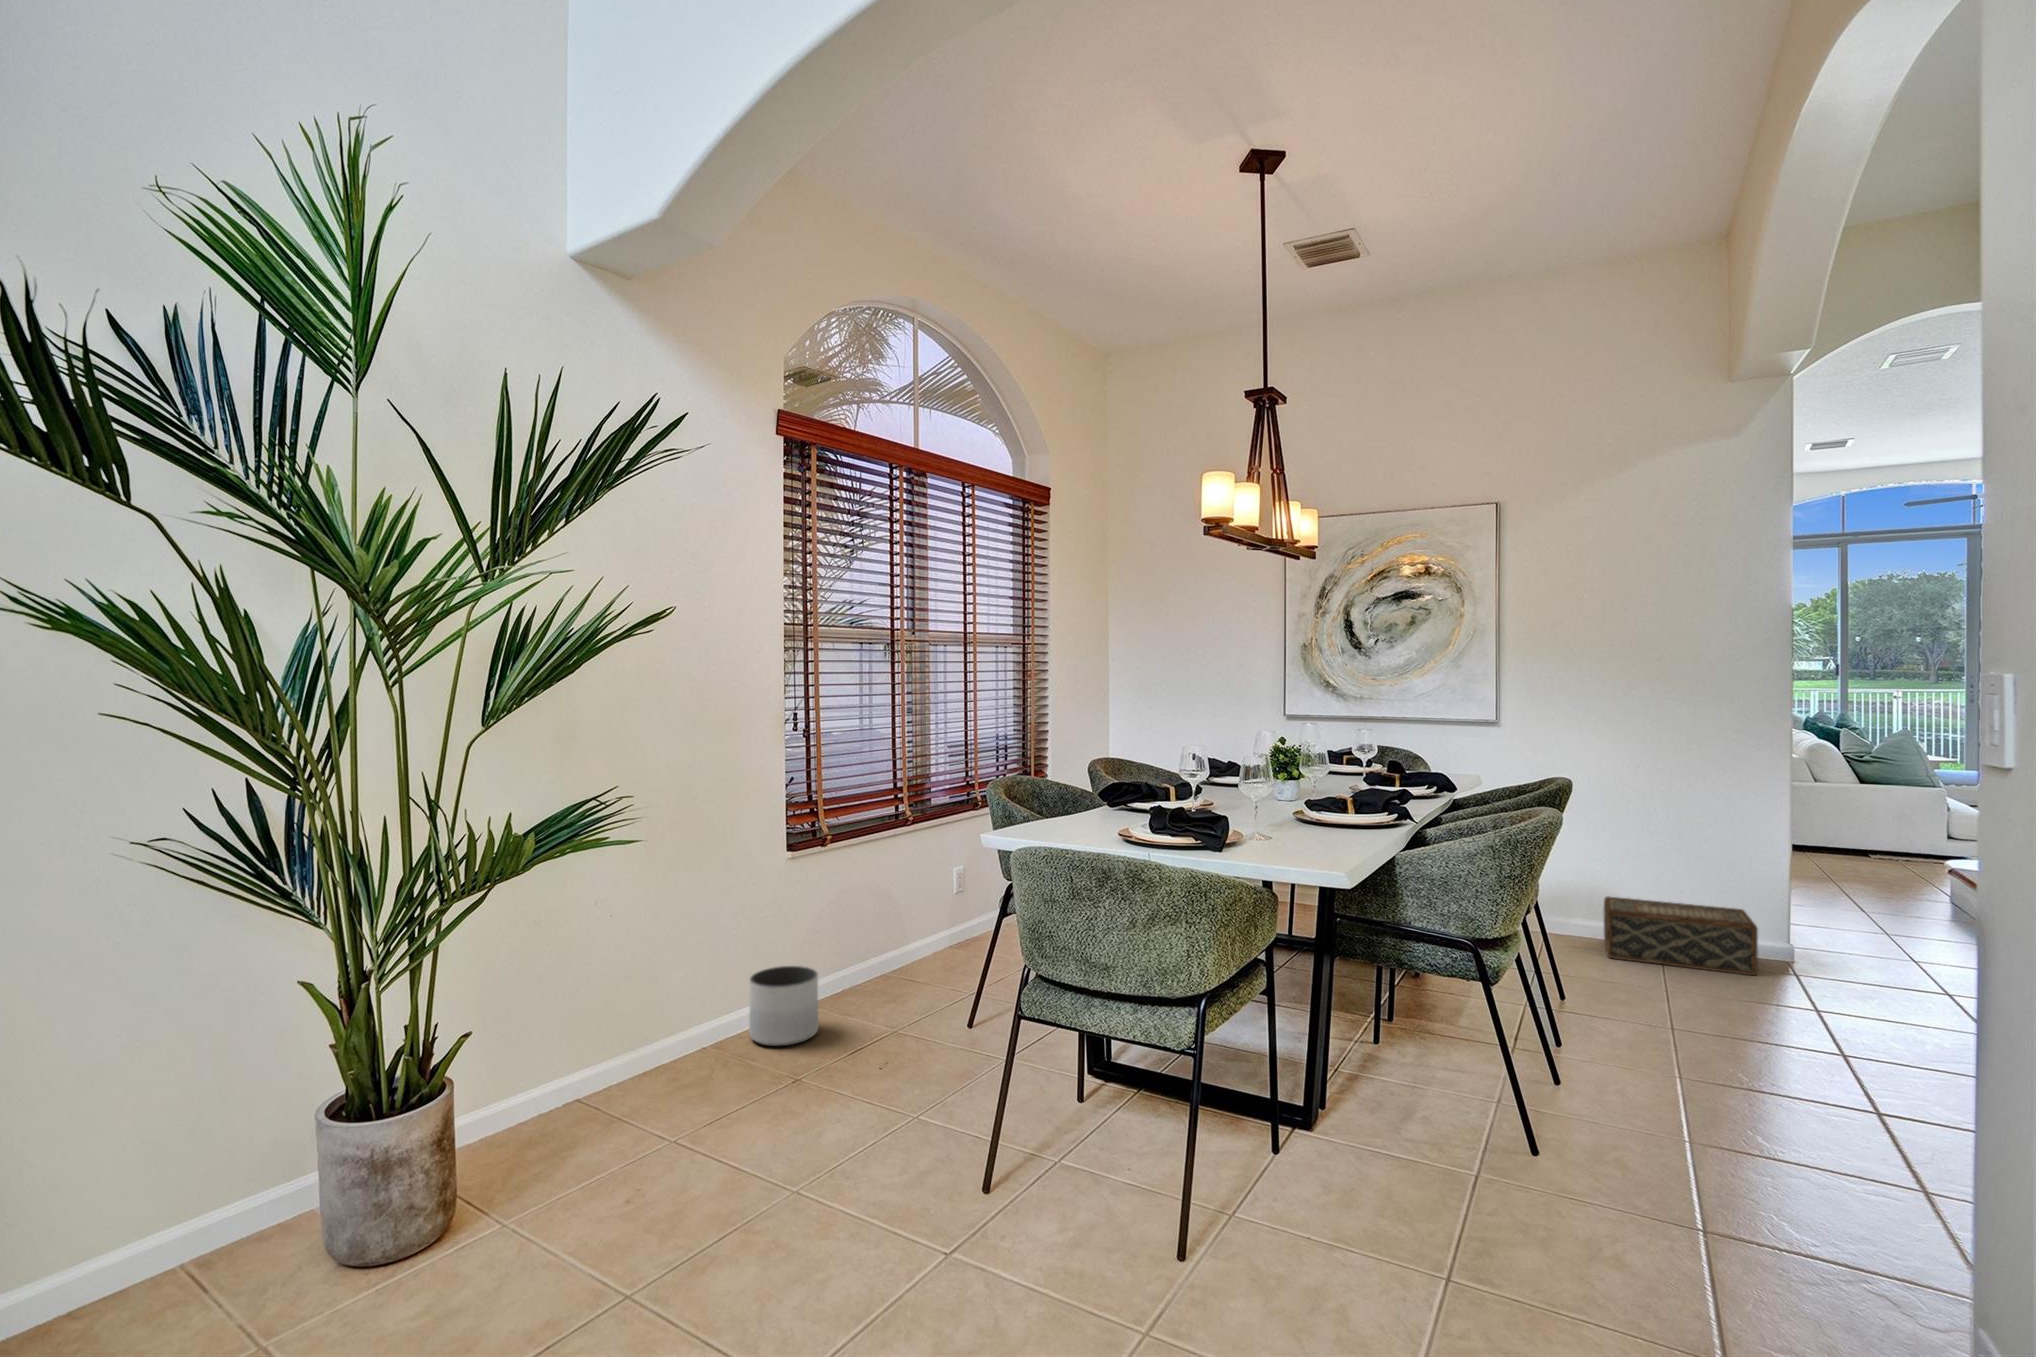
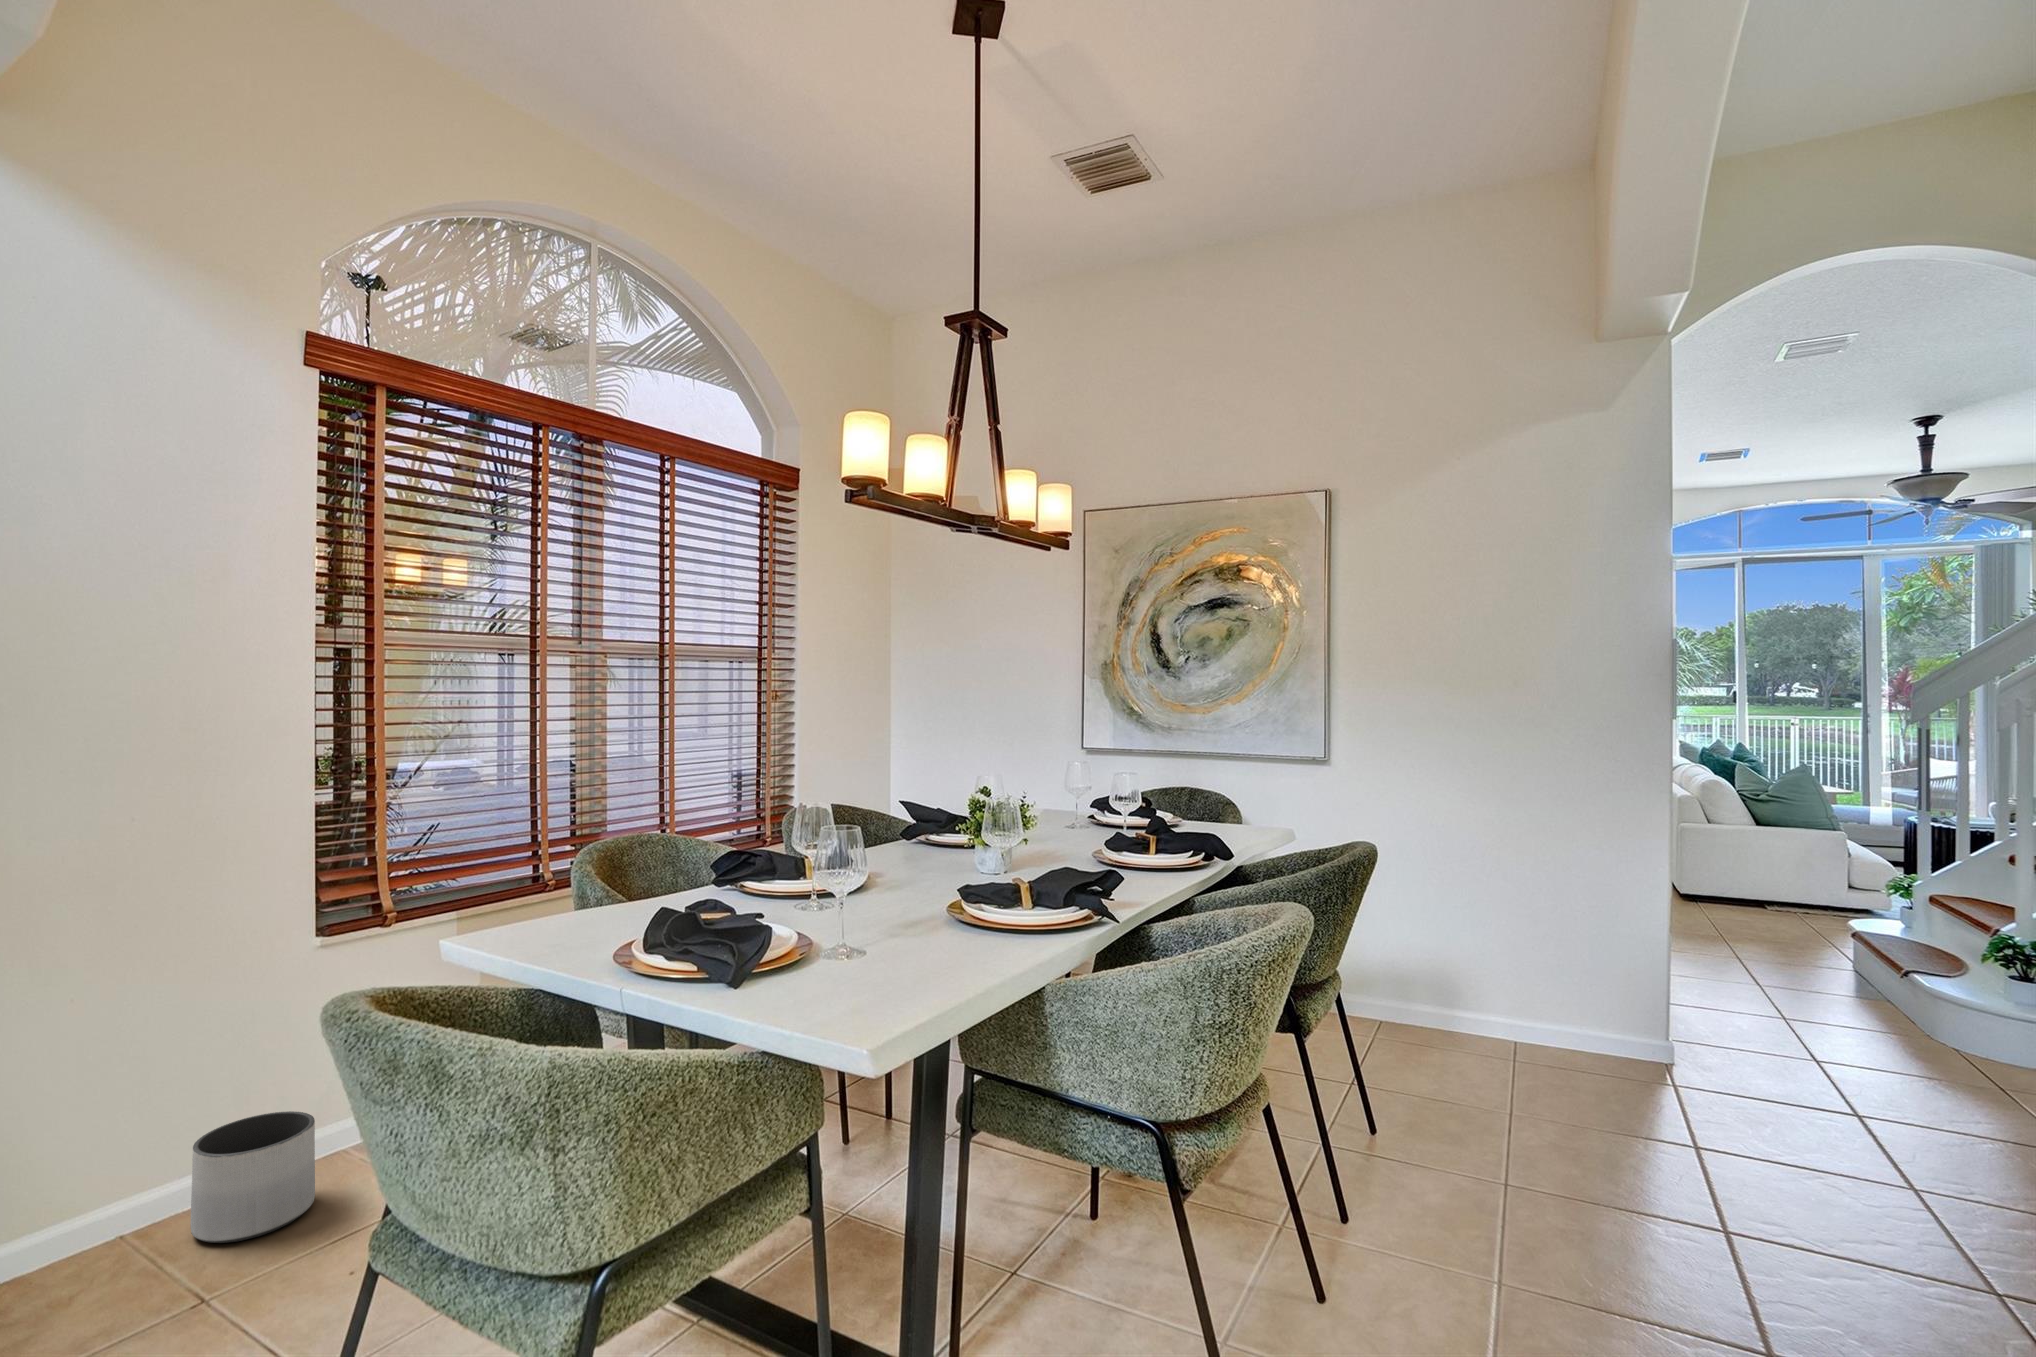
woven basket: present [1604,897,1758,975] -> none [1444,975,1622,1085]

